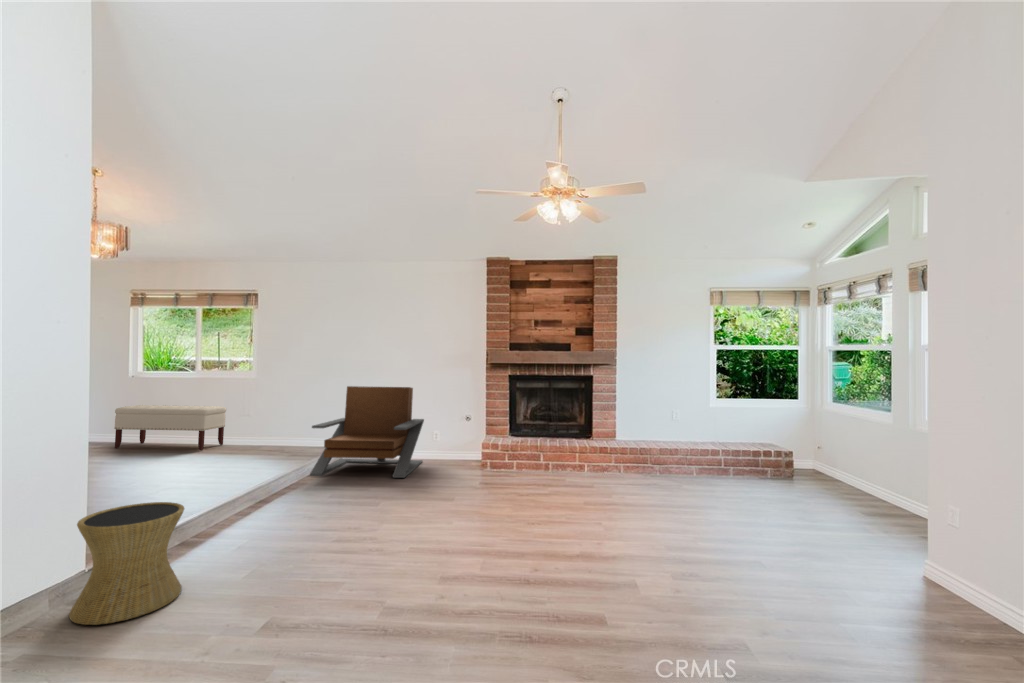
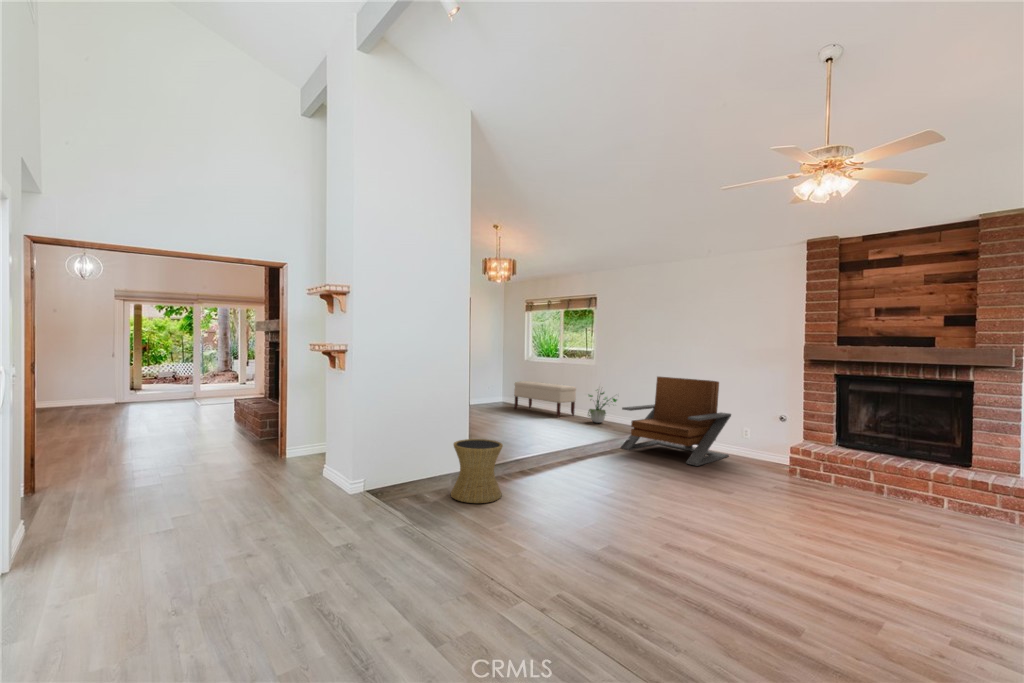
potted plant: none [248,397,296,449] -> present [588,392,617,423]

